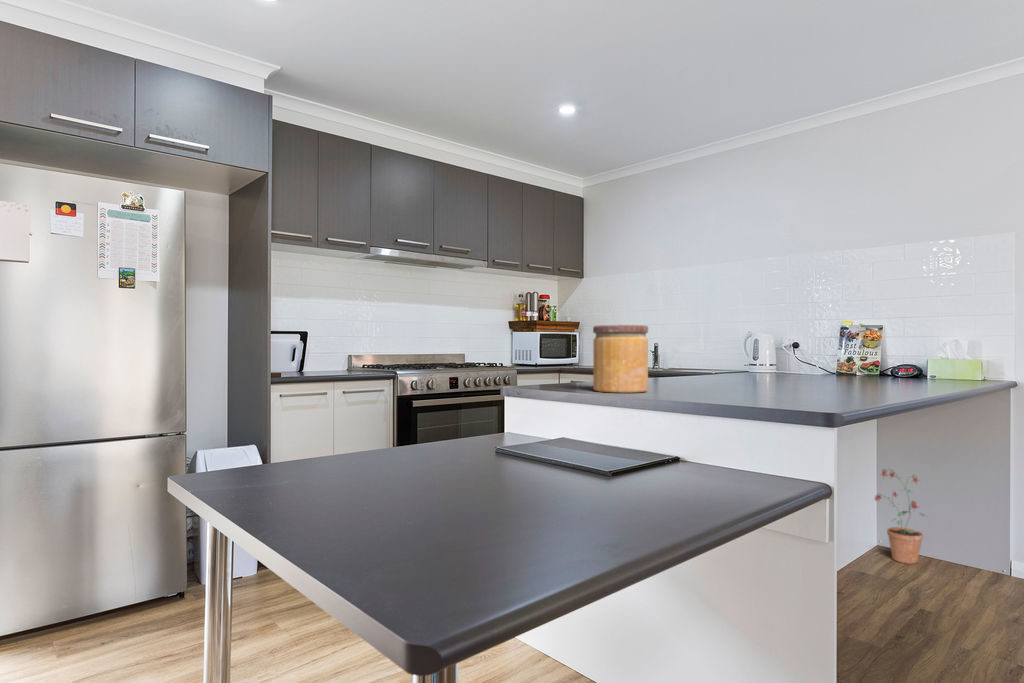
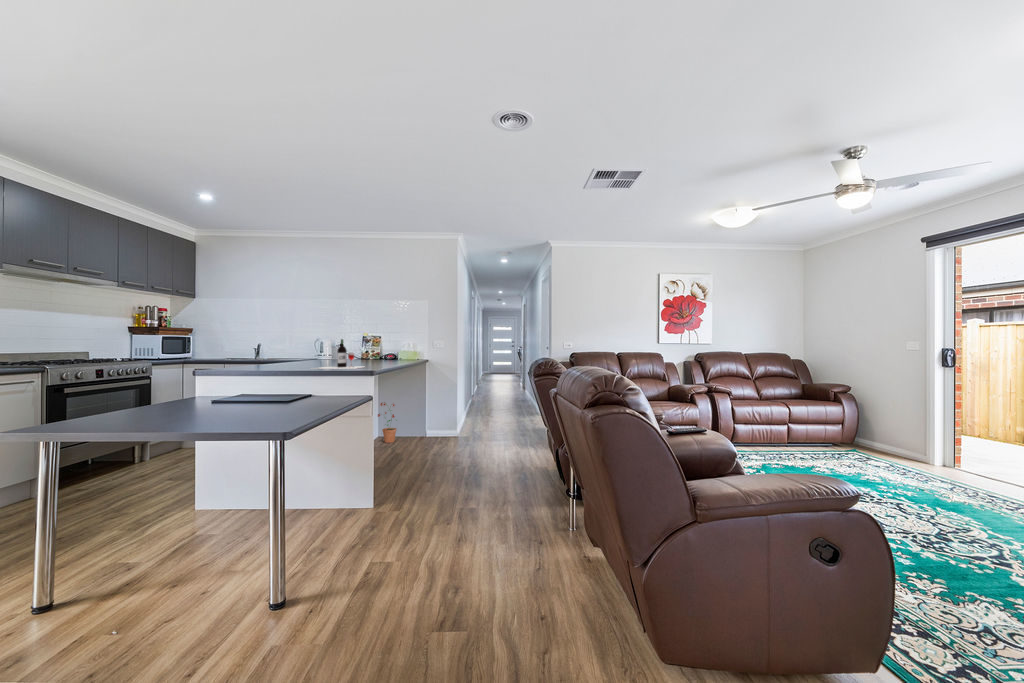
jar: present [593,325,648,393] -> none [262,338,291,369]
wine bottle: none [676,325,838,406] -> present [315,339,362,369]

